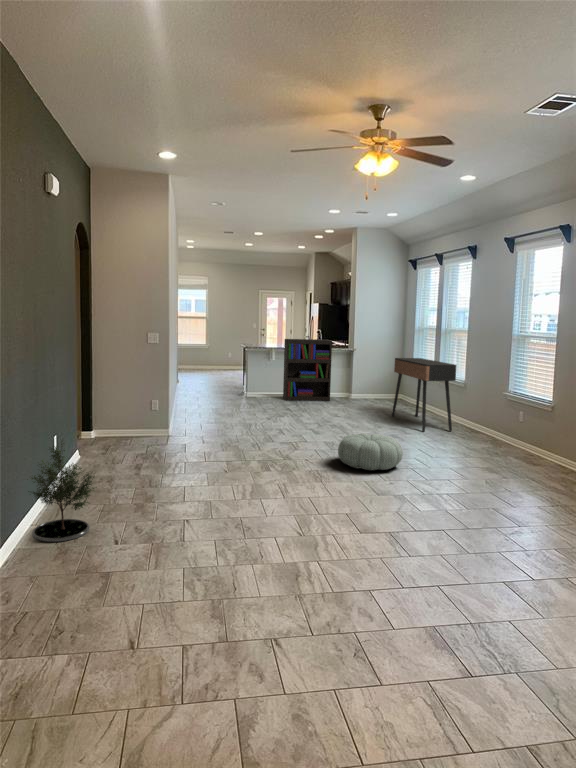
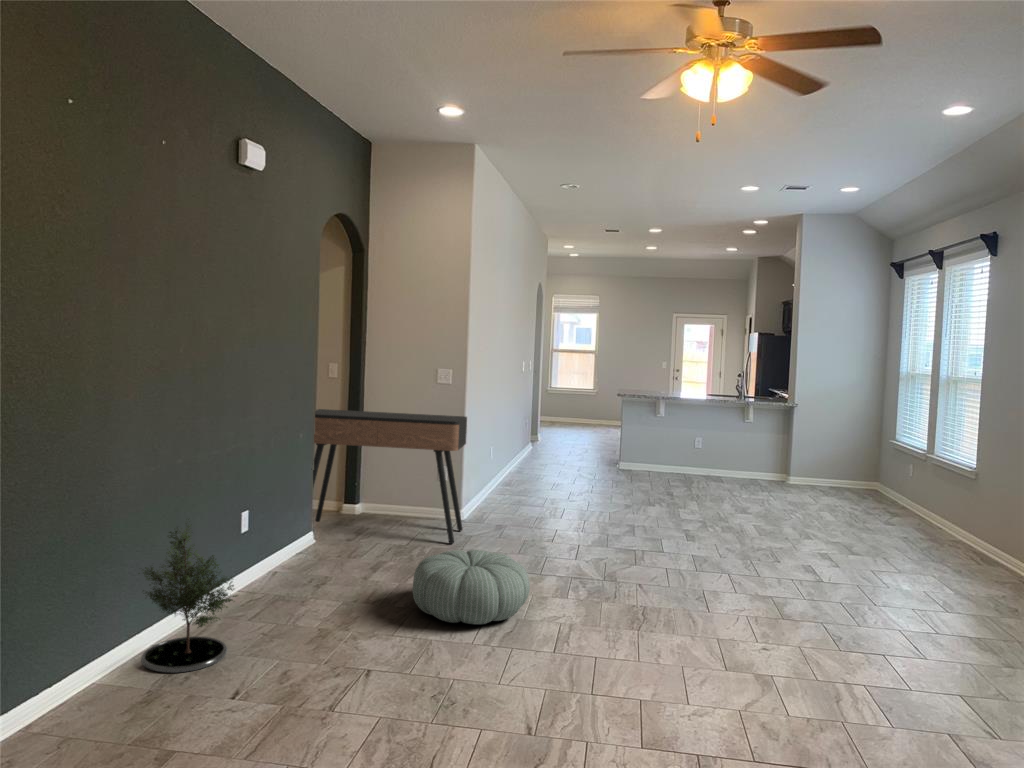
bookshelf: present [283,339,332,401] -> none [677,385,755,484]
console table: present [392,358,456,432] -> present [311,409,467,544]
pouf: present [338,434,403,470] -> present [412,550,530,624]

